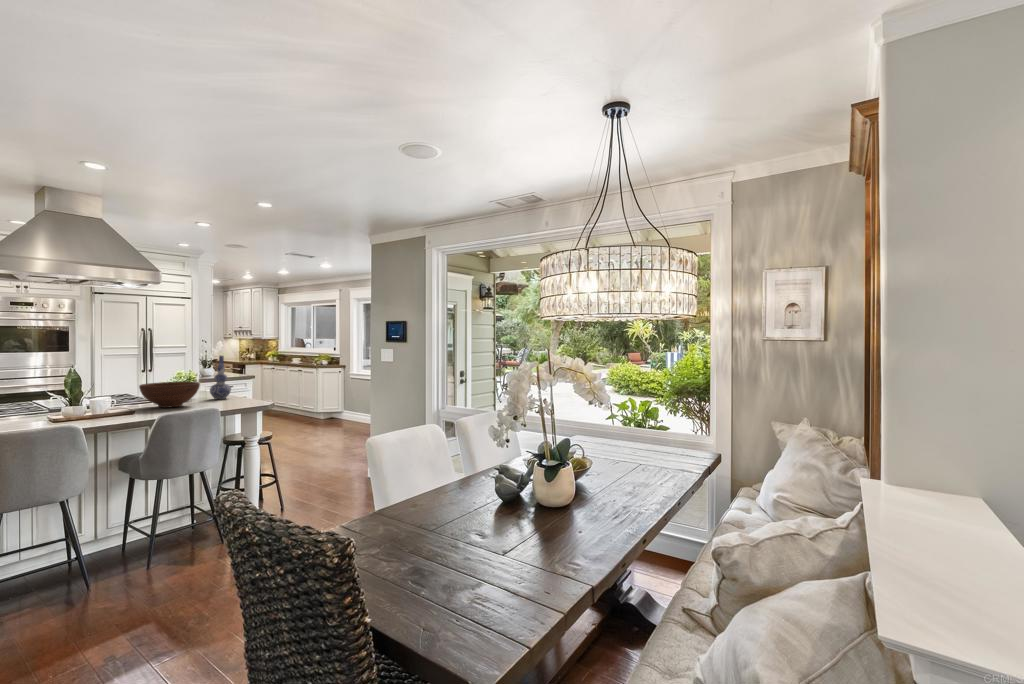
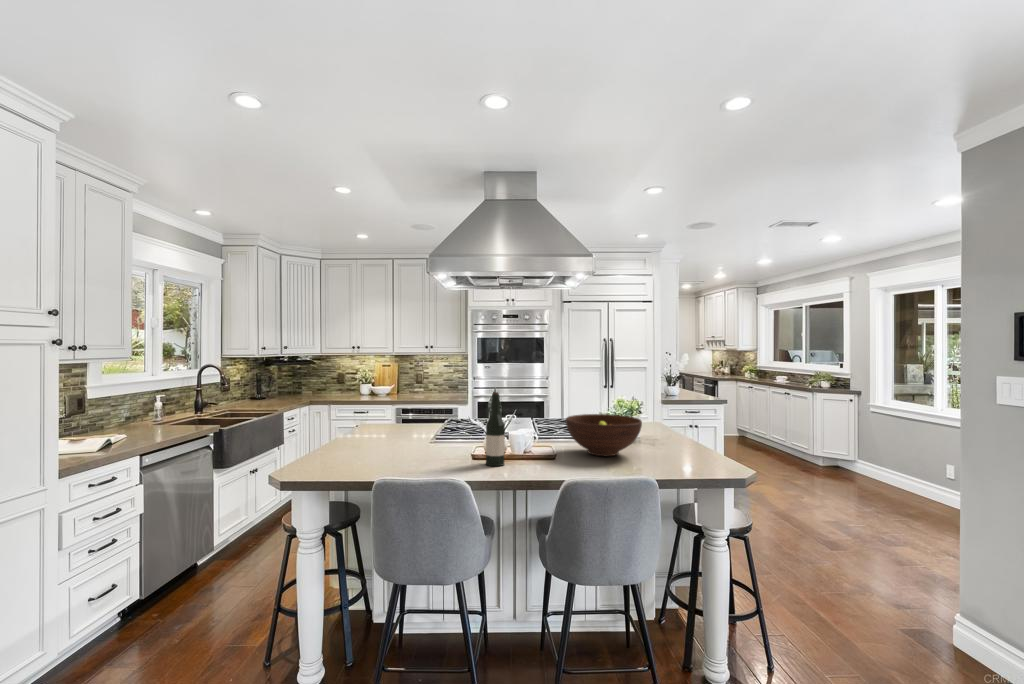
vase: present [210,356,231,399] -> none [660,377,690,446]
wine bottle: none [77,368,96,420] -> present [486,392,505,466]

